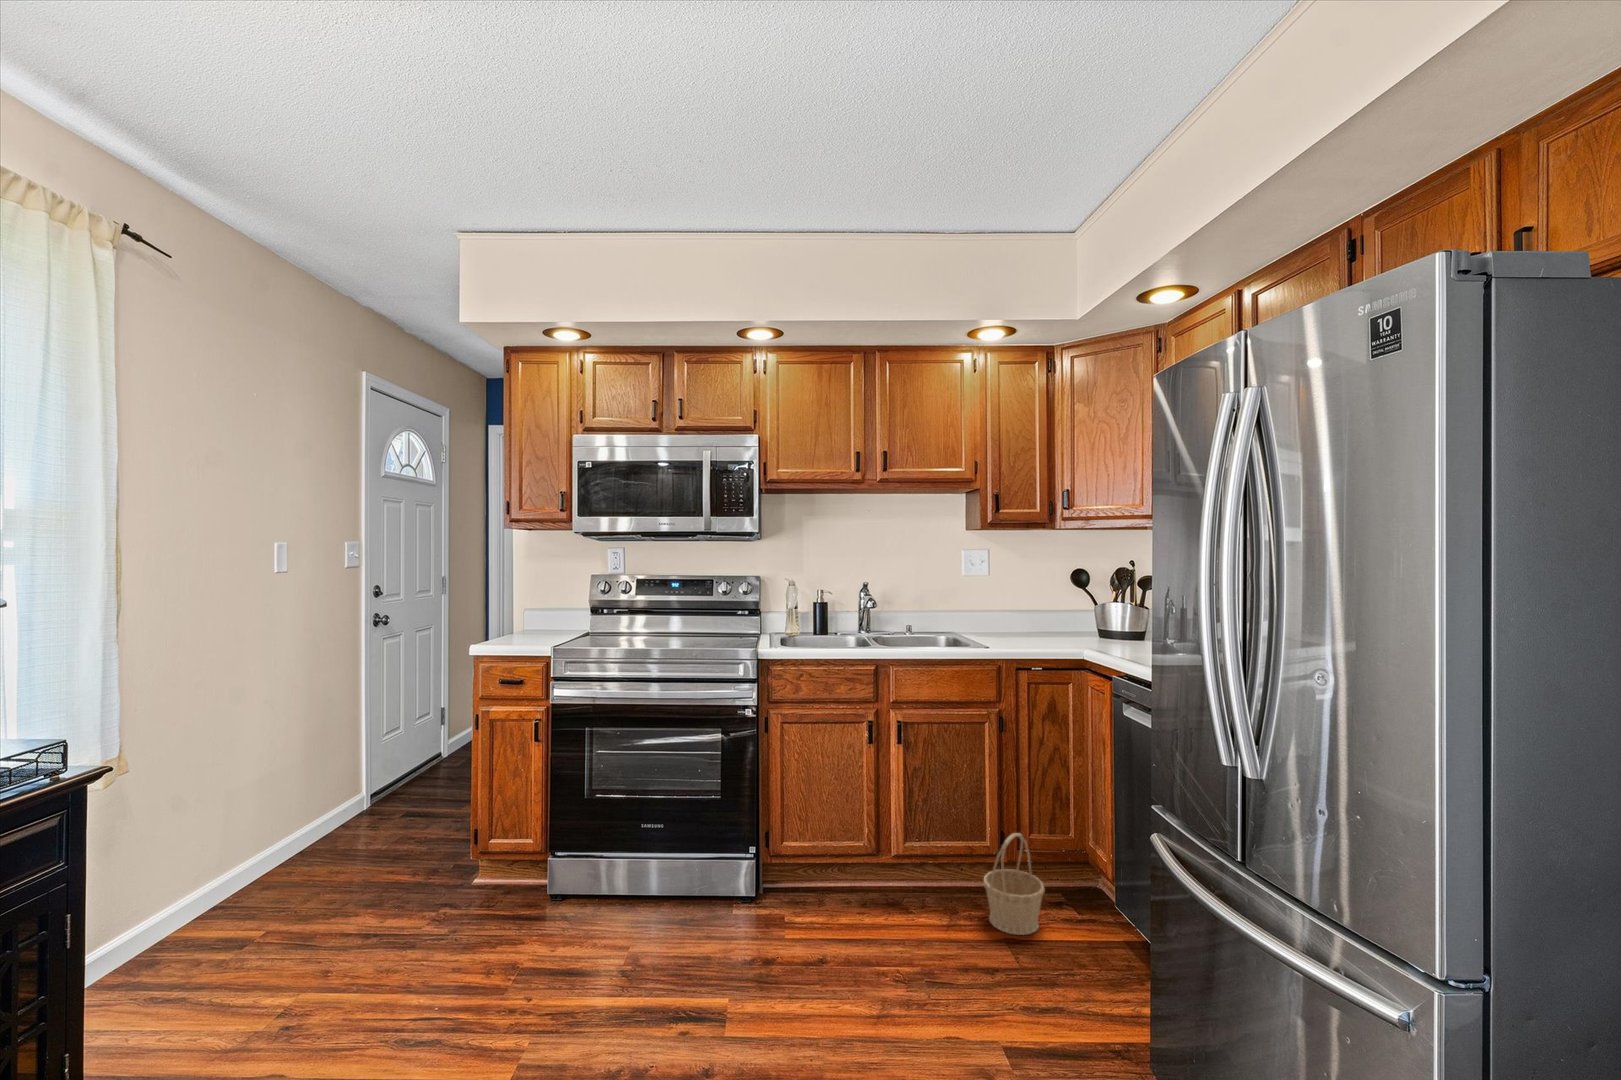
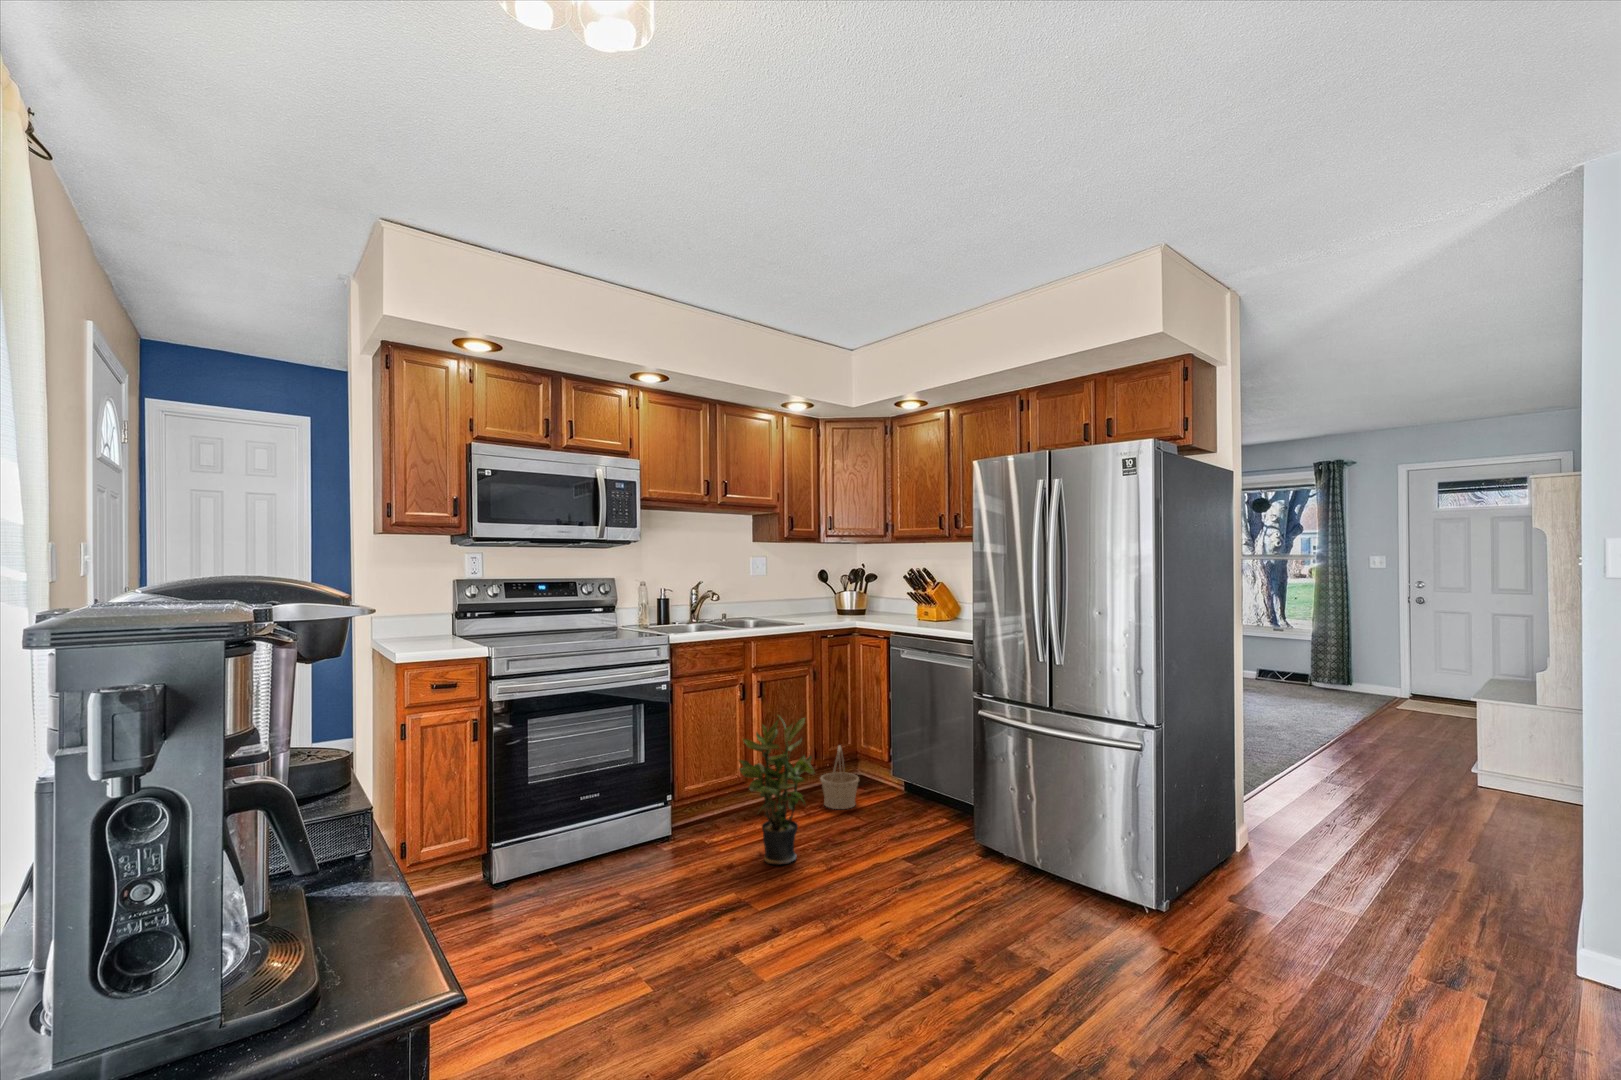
potted plant: none [767,775,880,1003] -> present [740,716,815,865]

